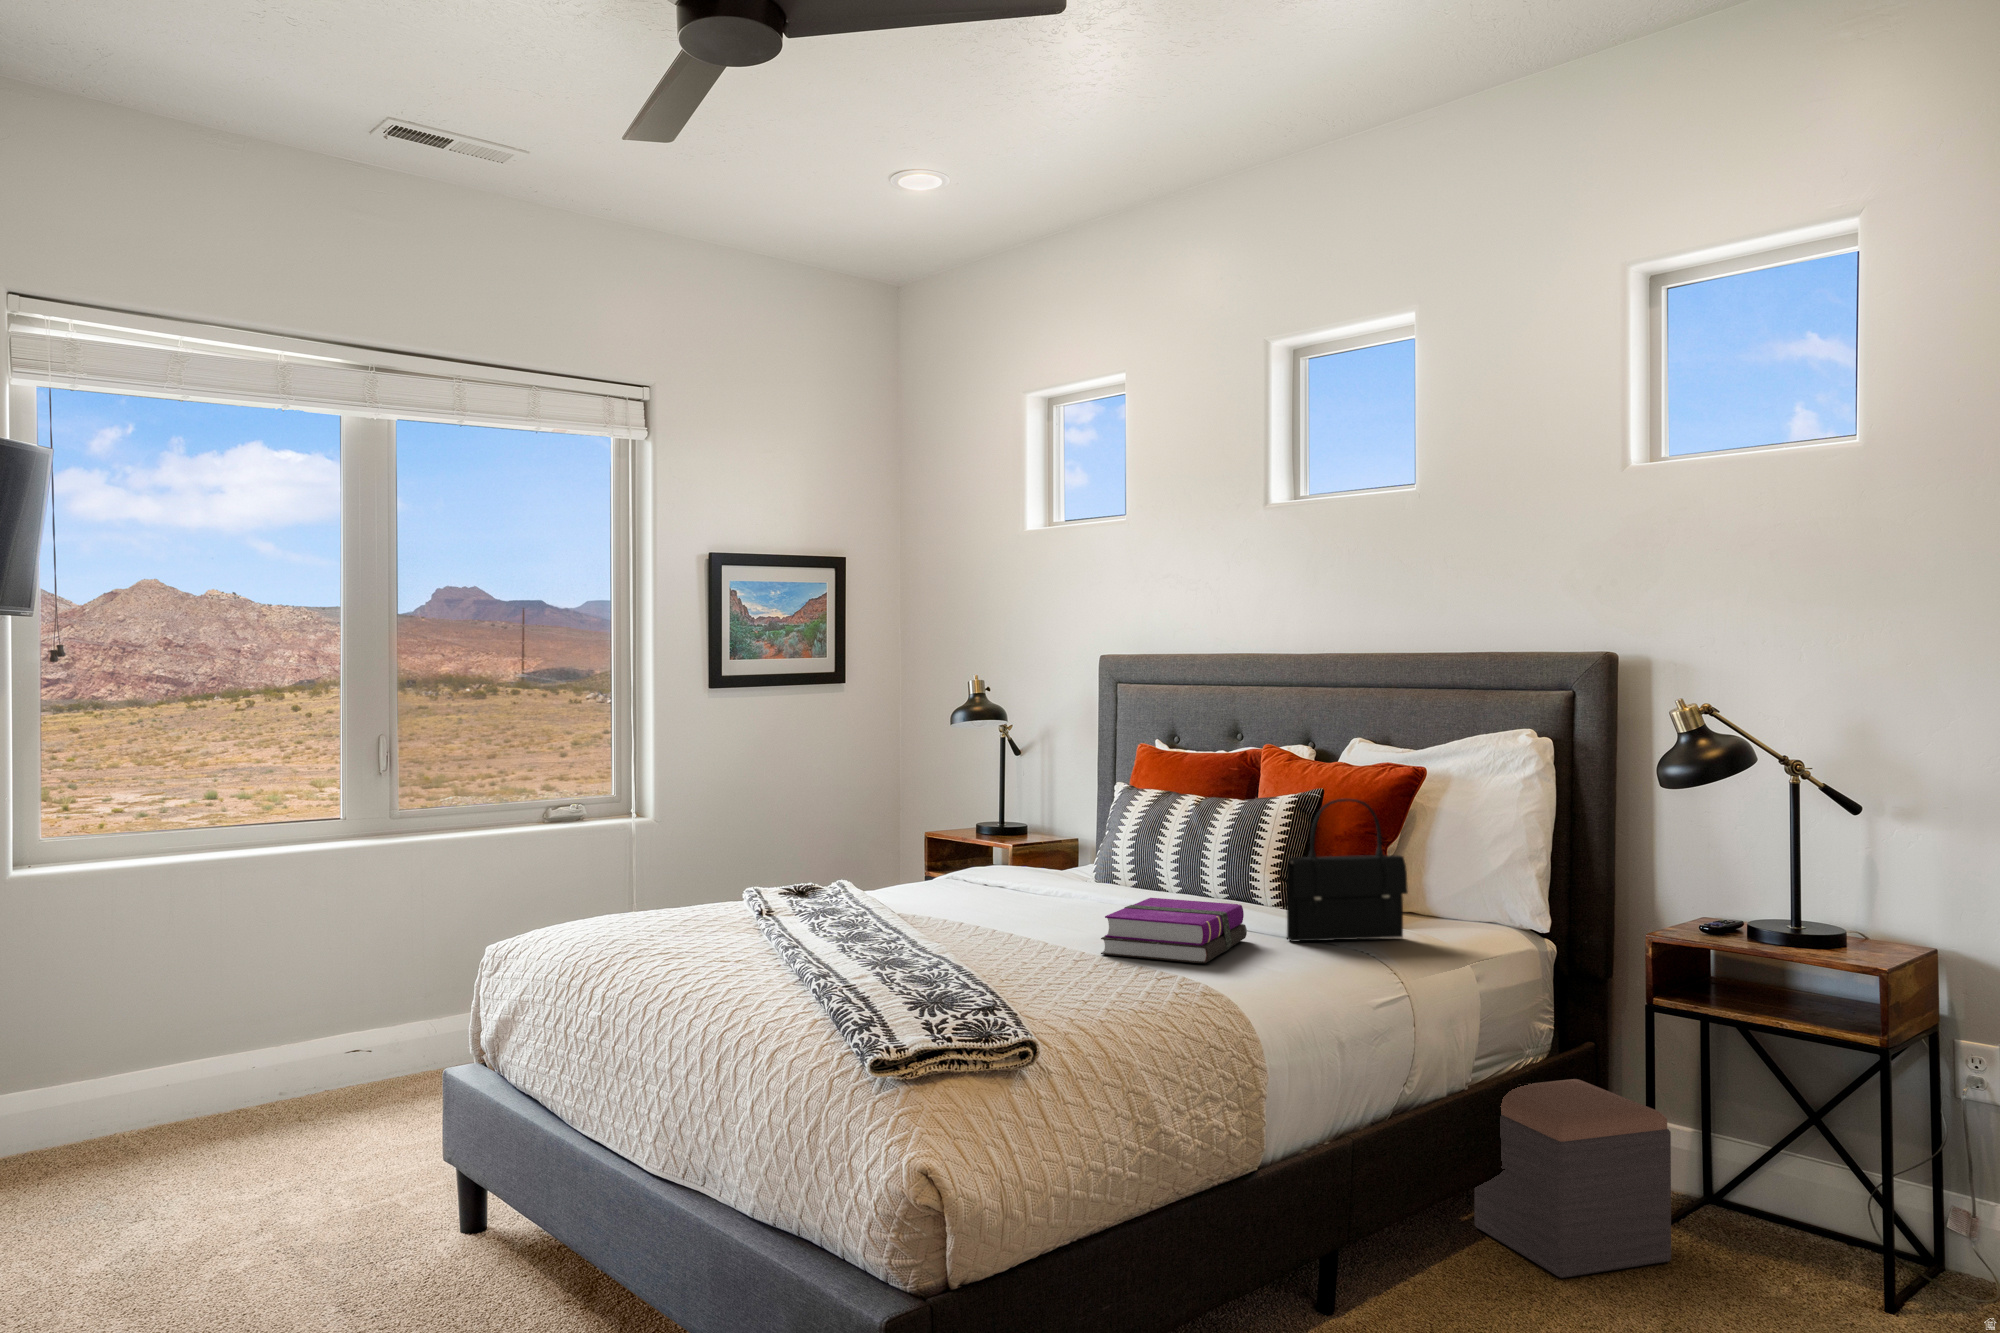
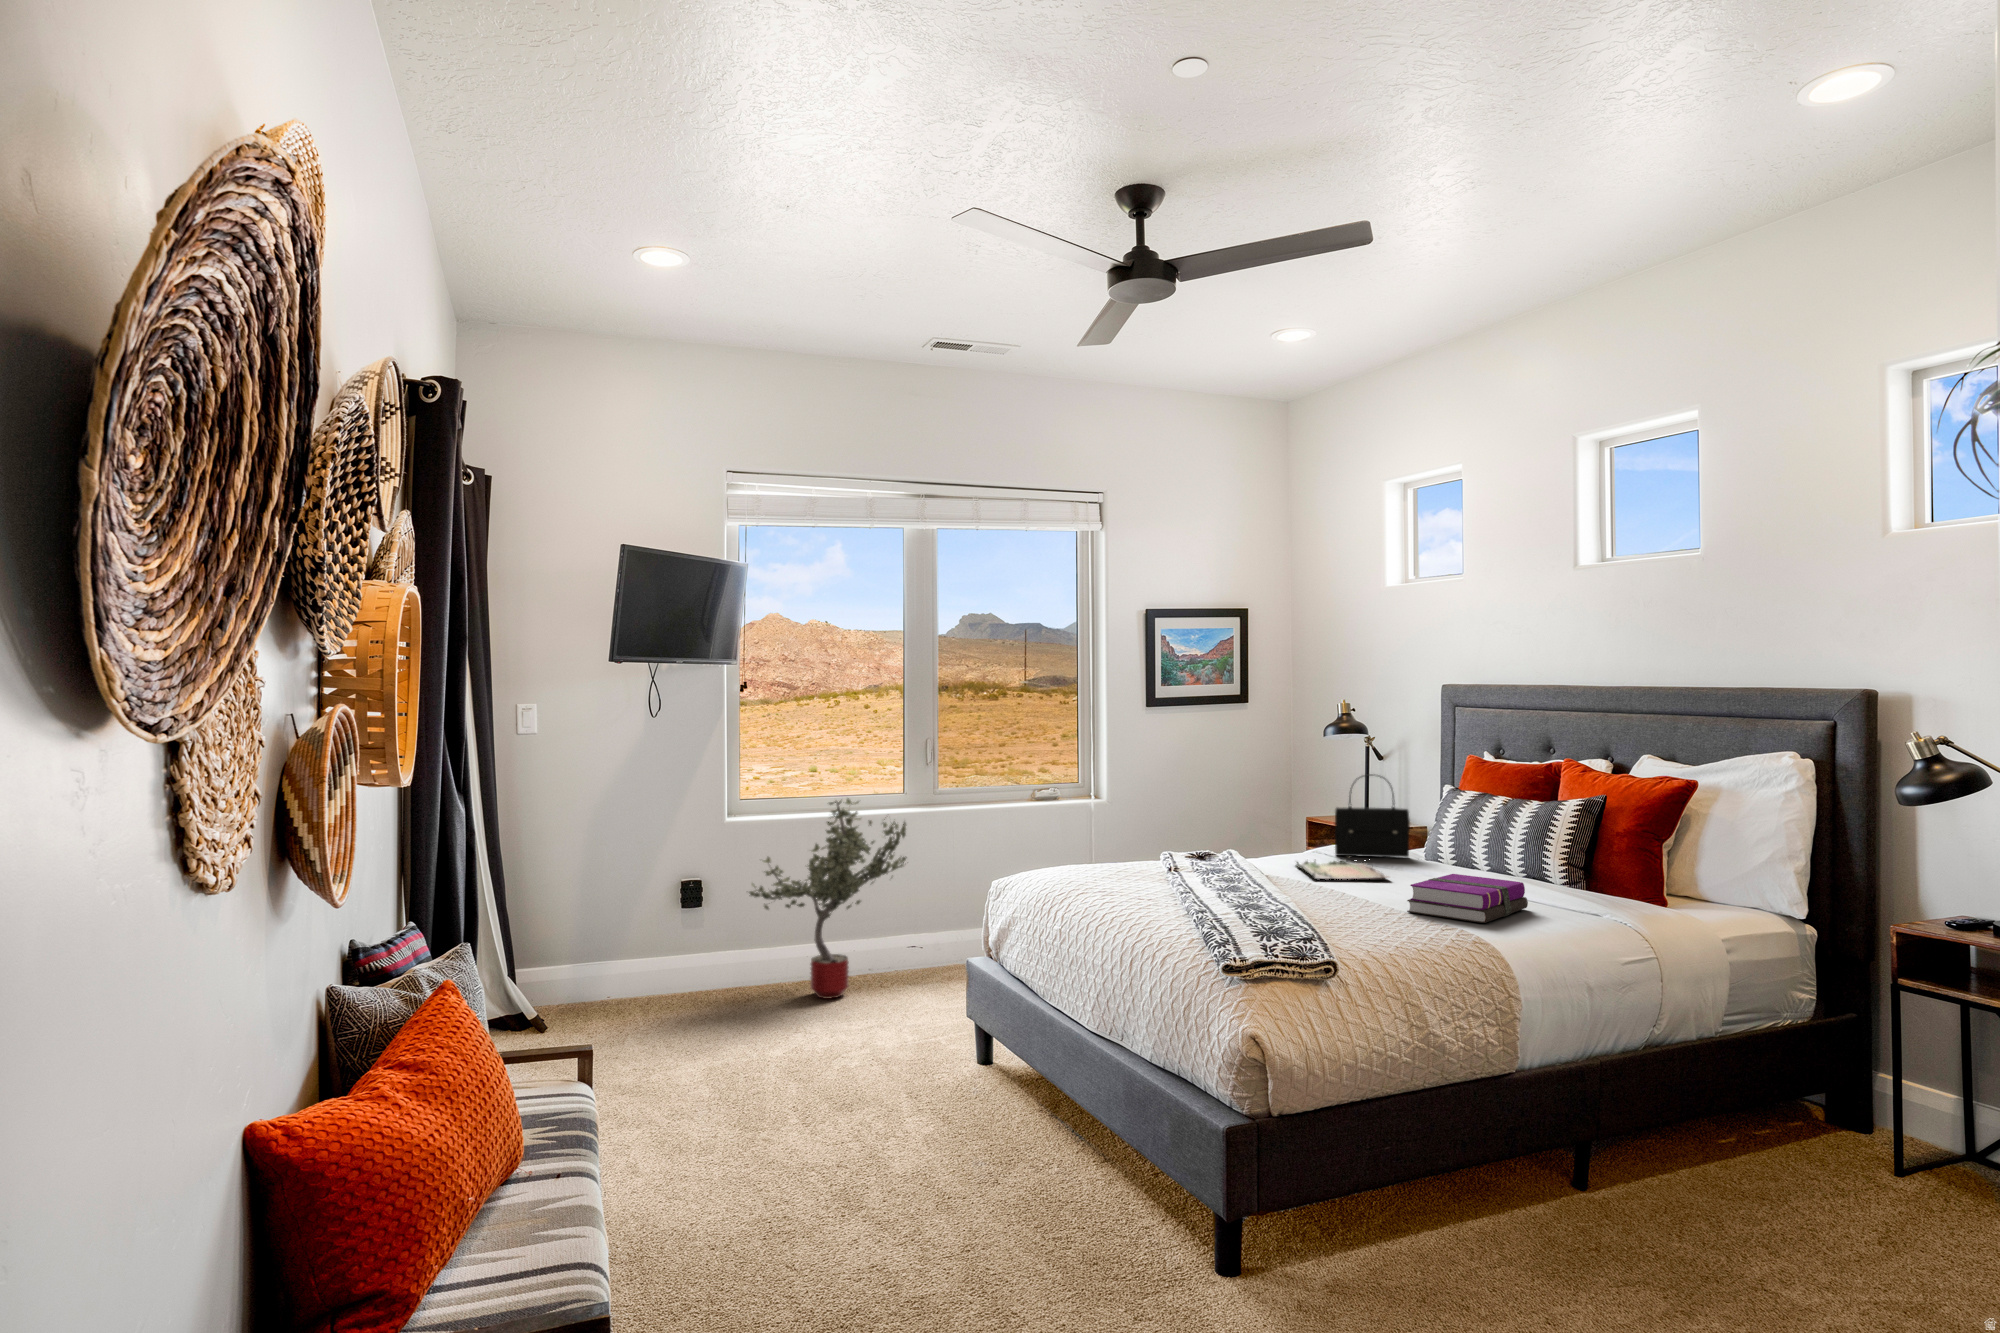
handbag: present [1286,799,1408,942] -> present [1335,775,1410,857]
potted tree: none [44,825,344,1150] -> present [749,798,907,999]
tray: none [931,879,1063,916] -> present [1297,860,1388,879]
footstool: present [1474,1079,1671,1278] -> none [1730,1040,1908,1196]

